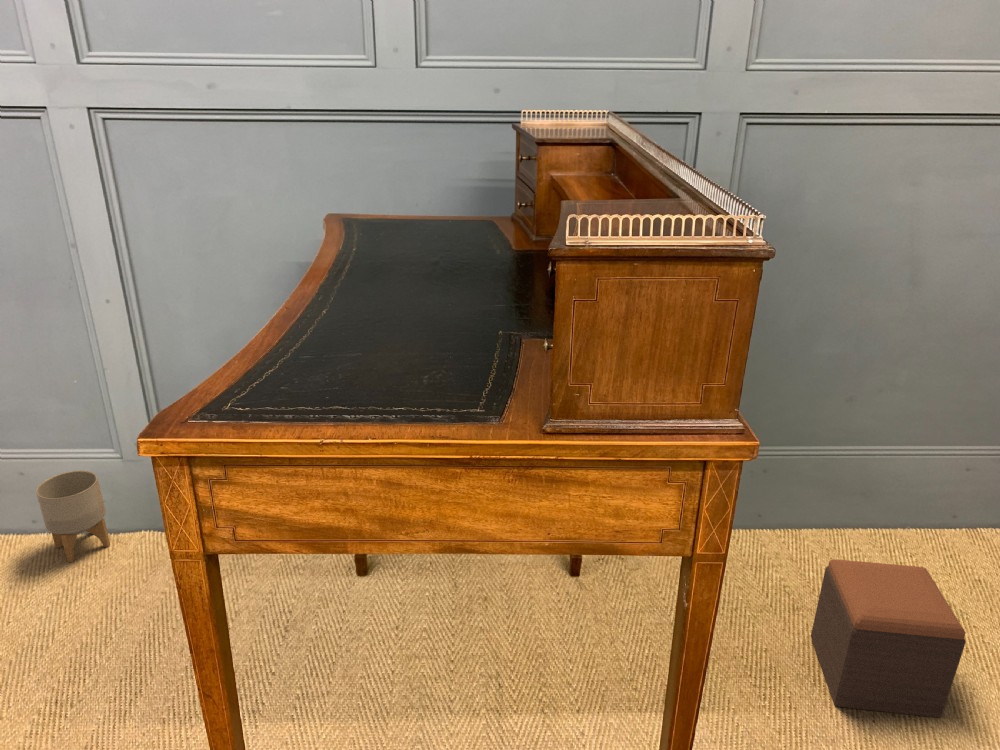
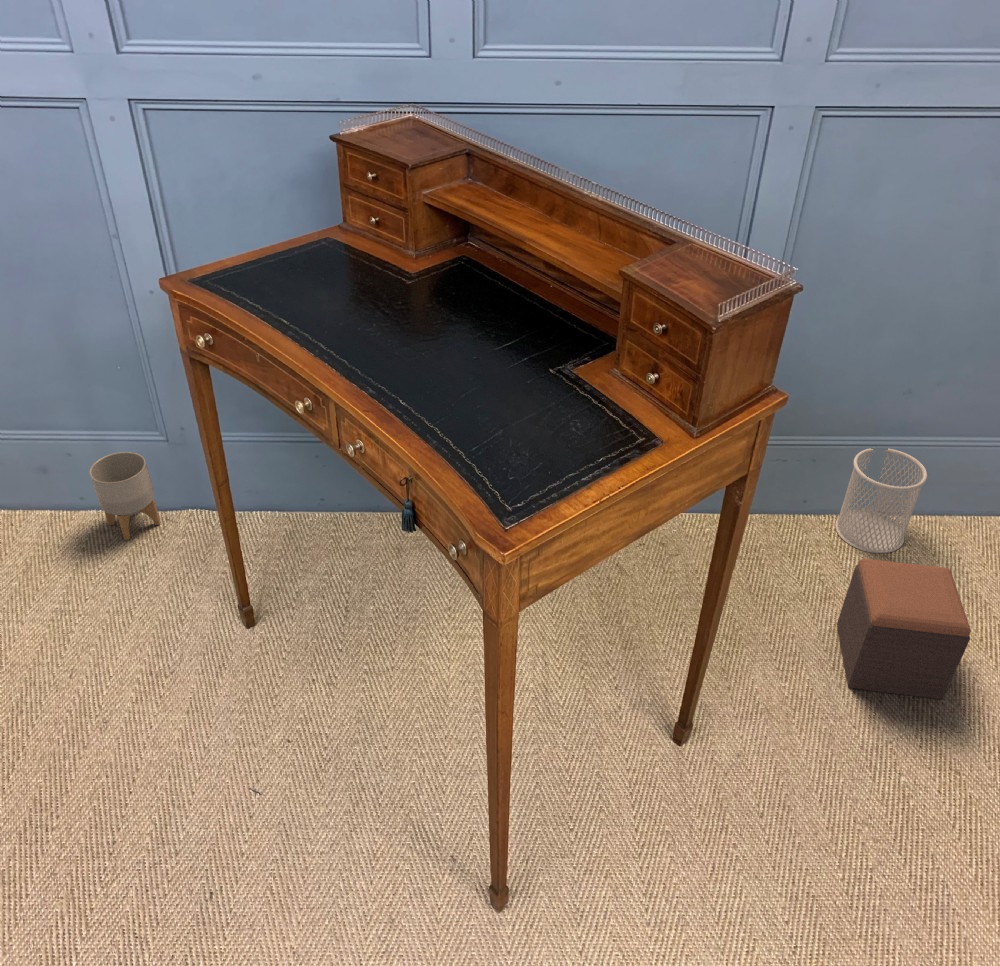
wastebasket: none [793,458,880,565] -> present [835,449,927,553]

